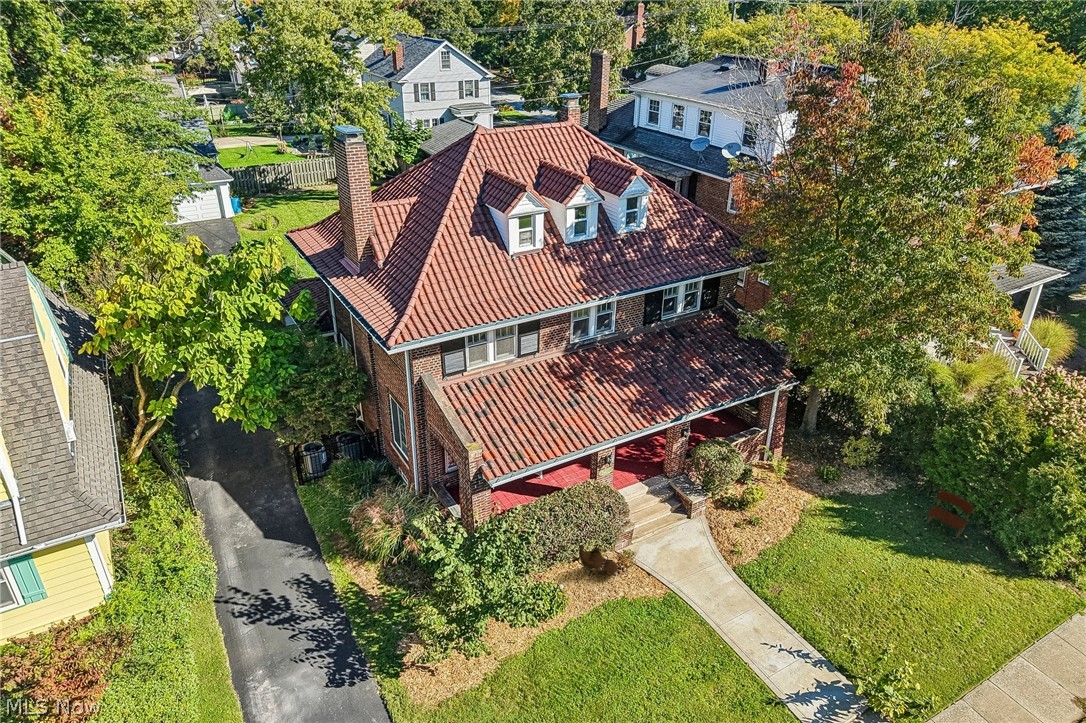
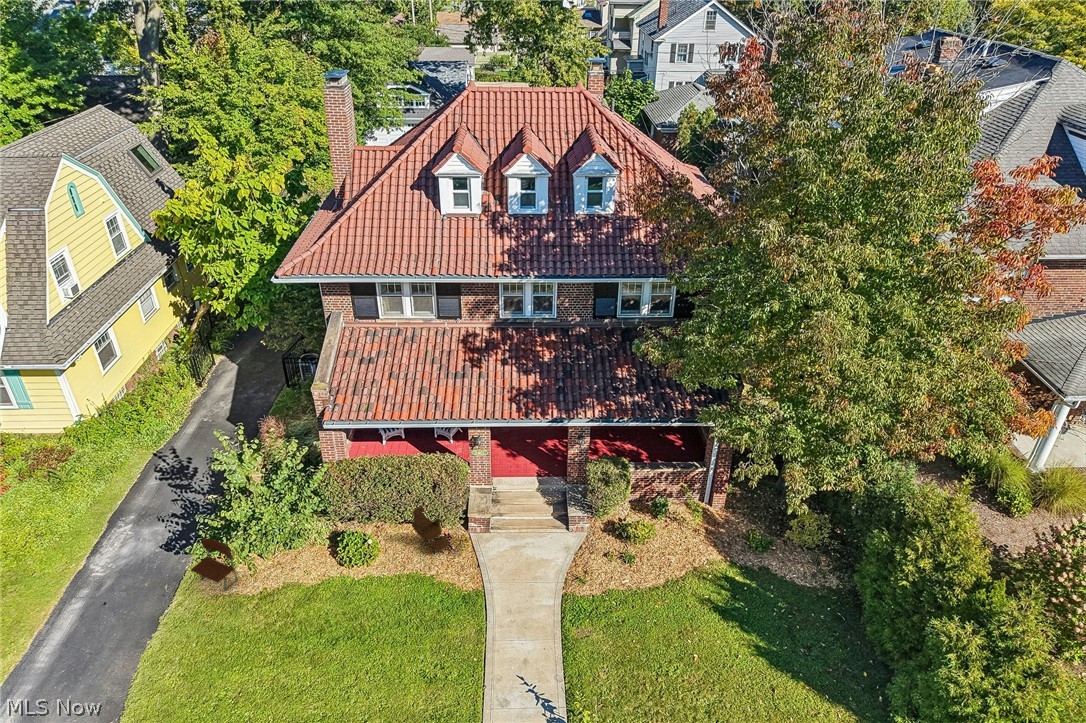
bench: present [927,490,974,538] -> present [191,538,238,591]

